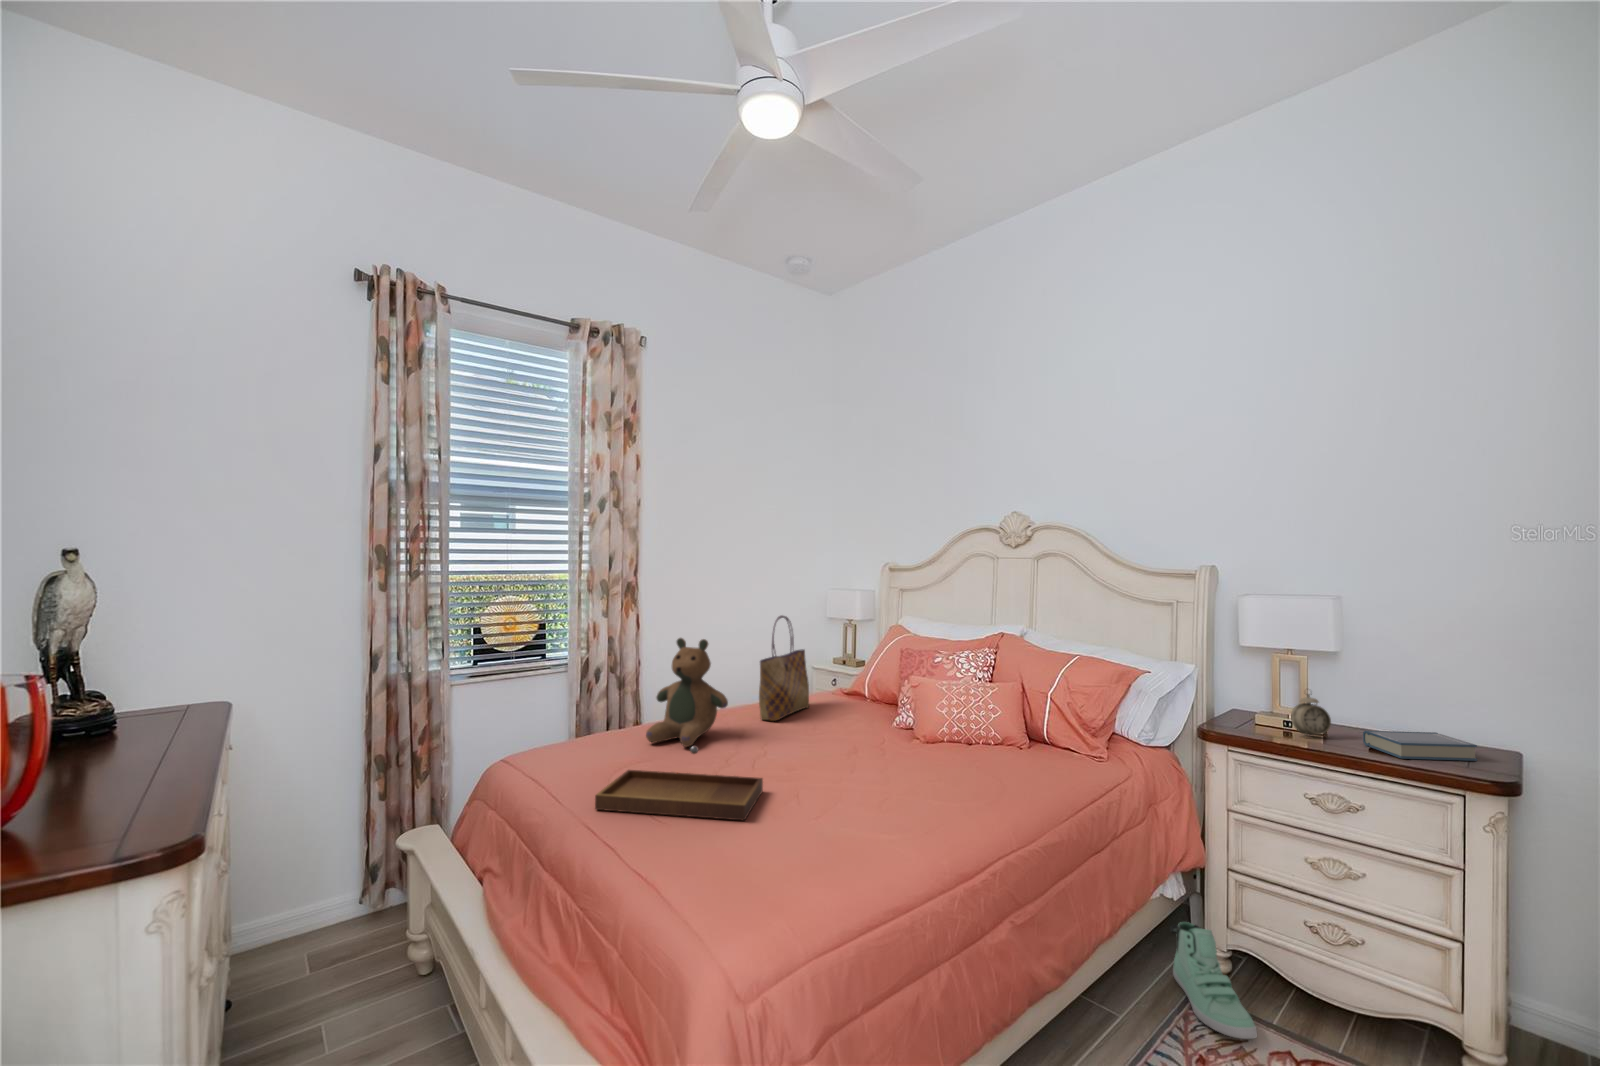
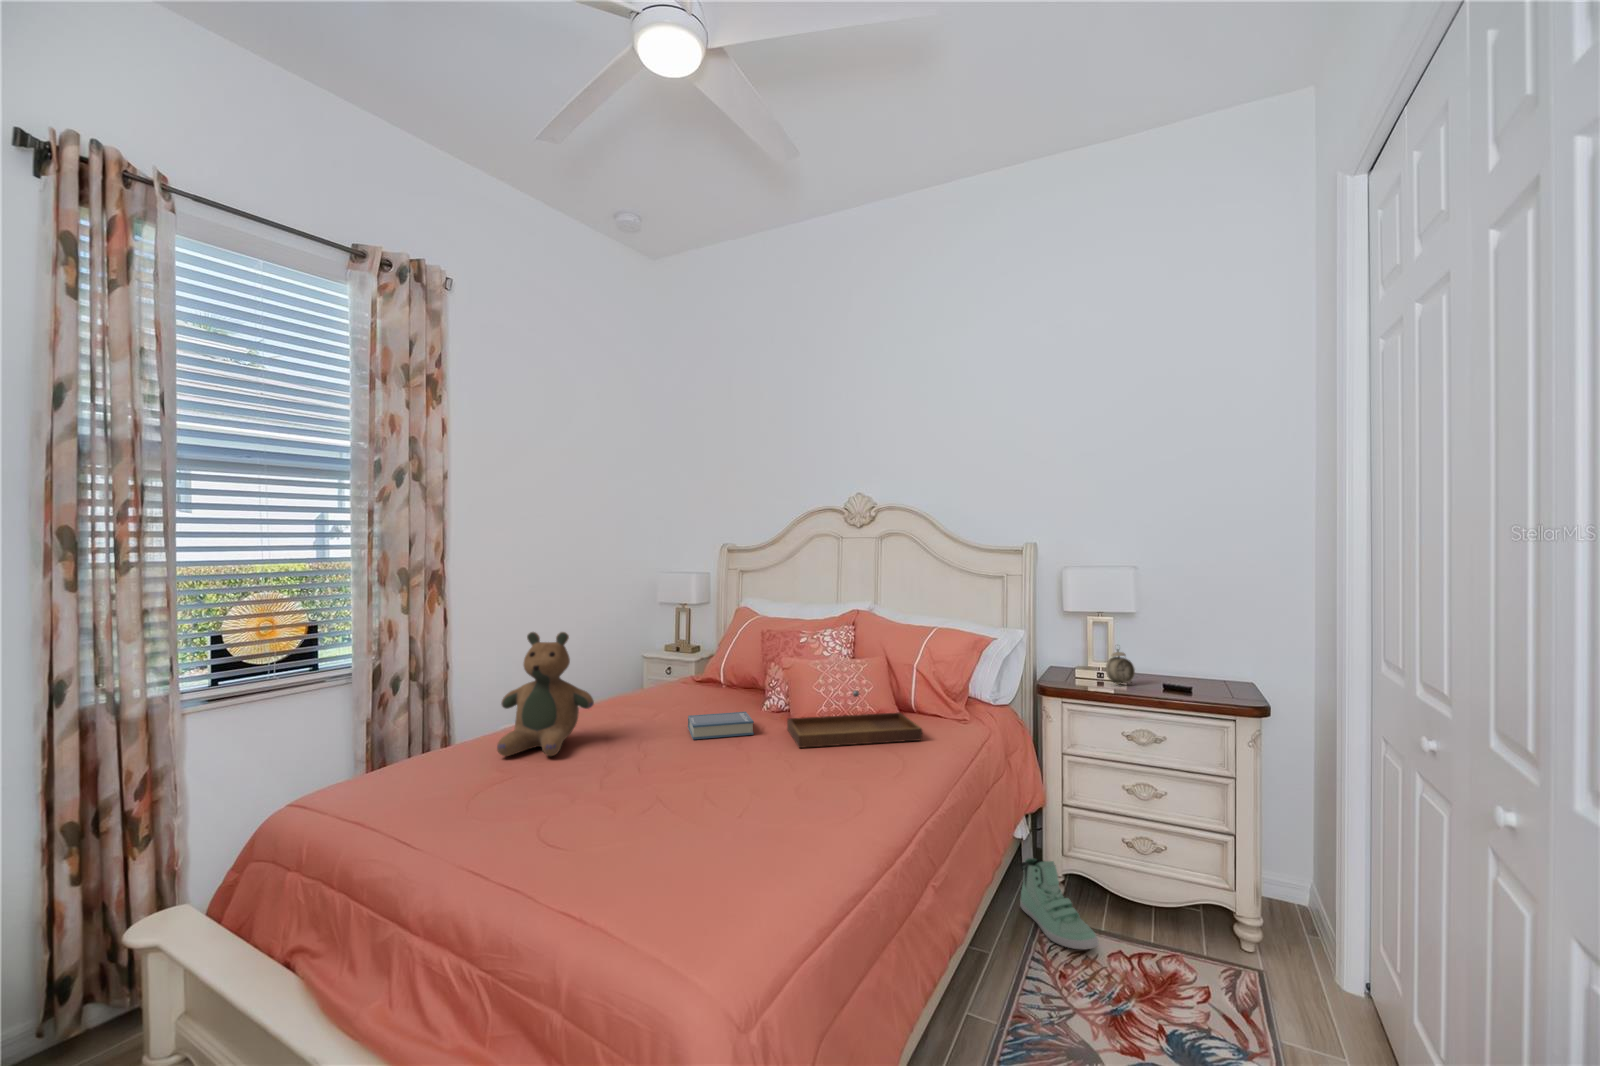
tote bag: present [759,615,809,721] -> none [617,602,665,718]
hardback book: present [1363,731,1477,761] -> present [688,712,754,740]
tray: present [595,746,763,820] -> present [787,690,922,748]

